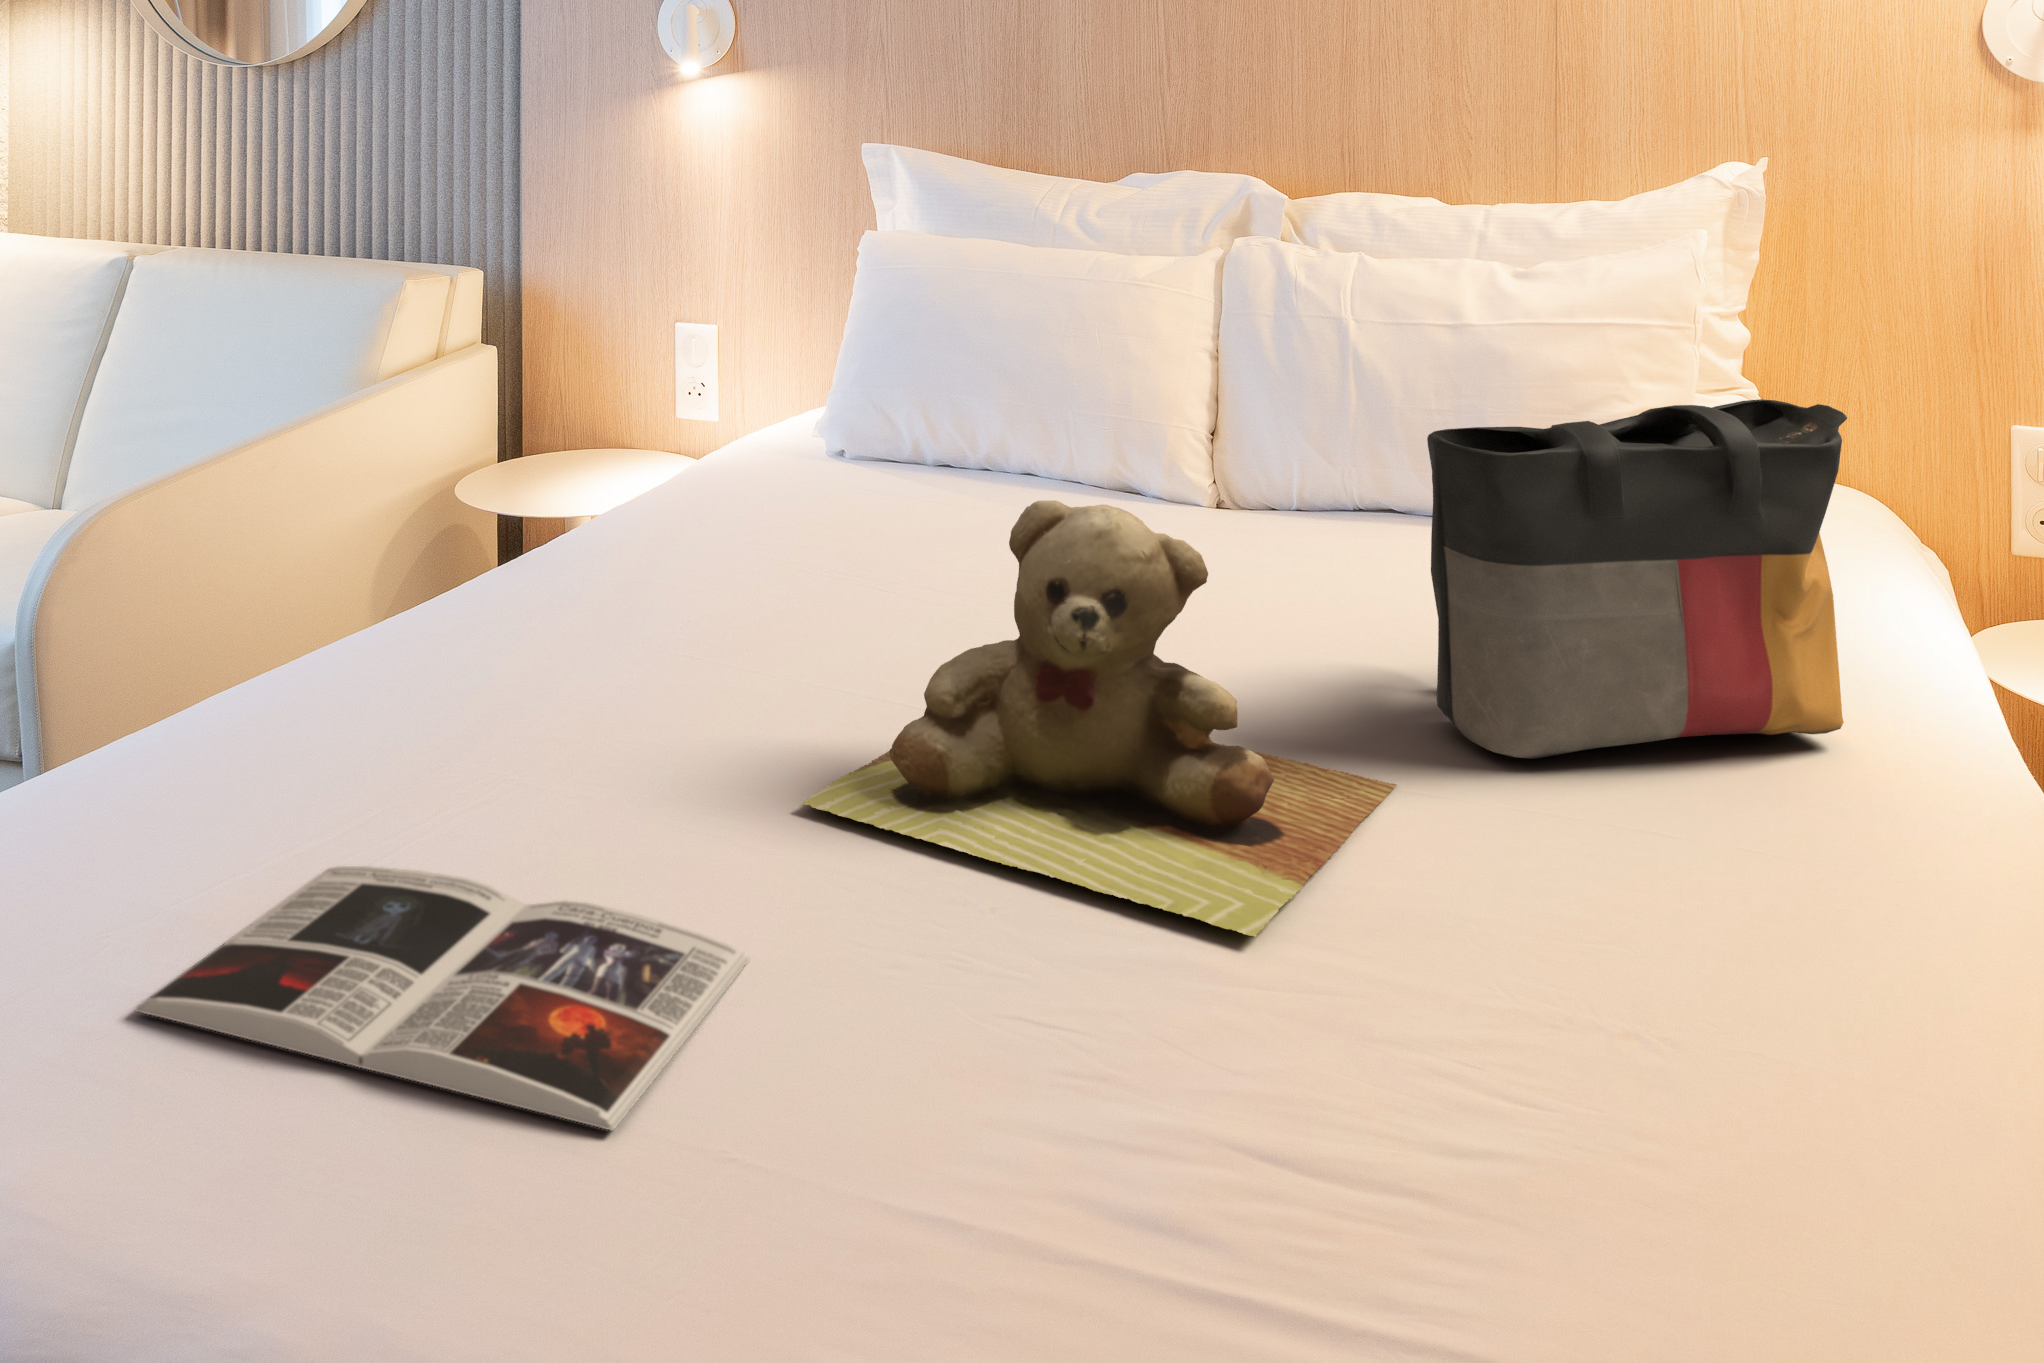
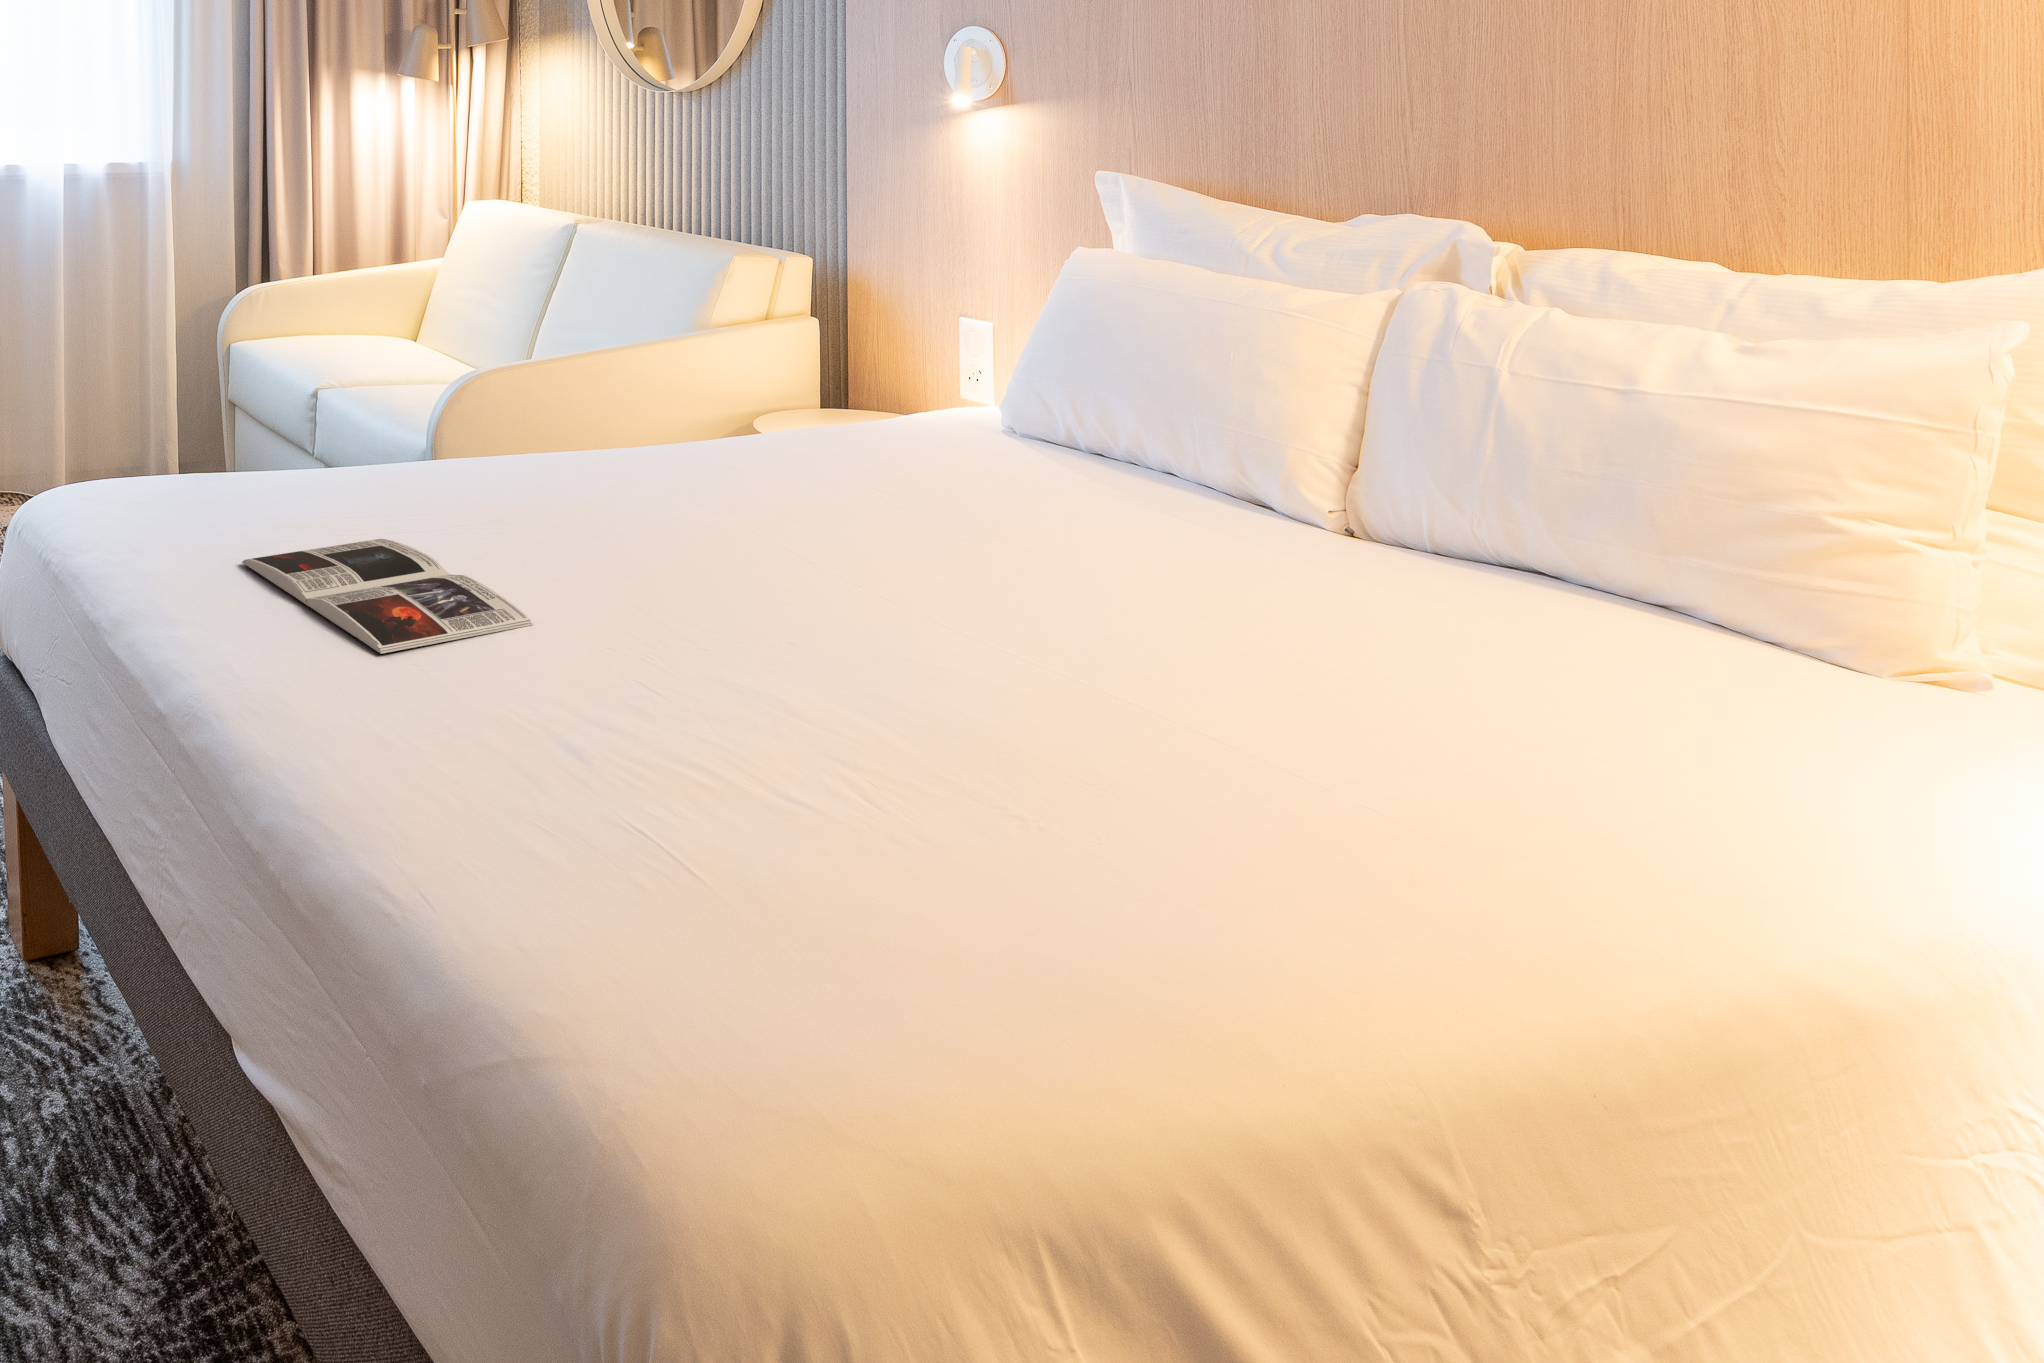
tote bag: present [1427,399,1847,759] -> none [1170,421,1638,747]
teddy bear: present [801,500,1397,936] -> none [654,417,1099,694]

